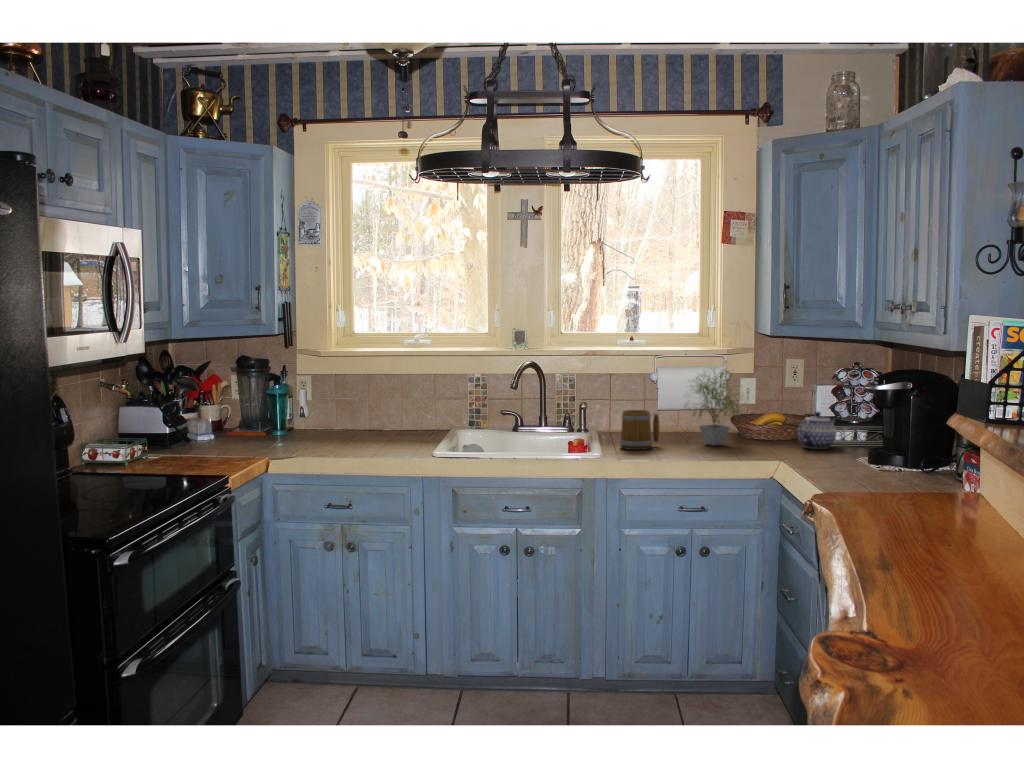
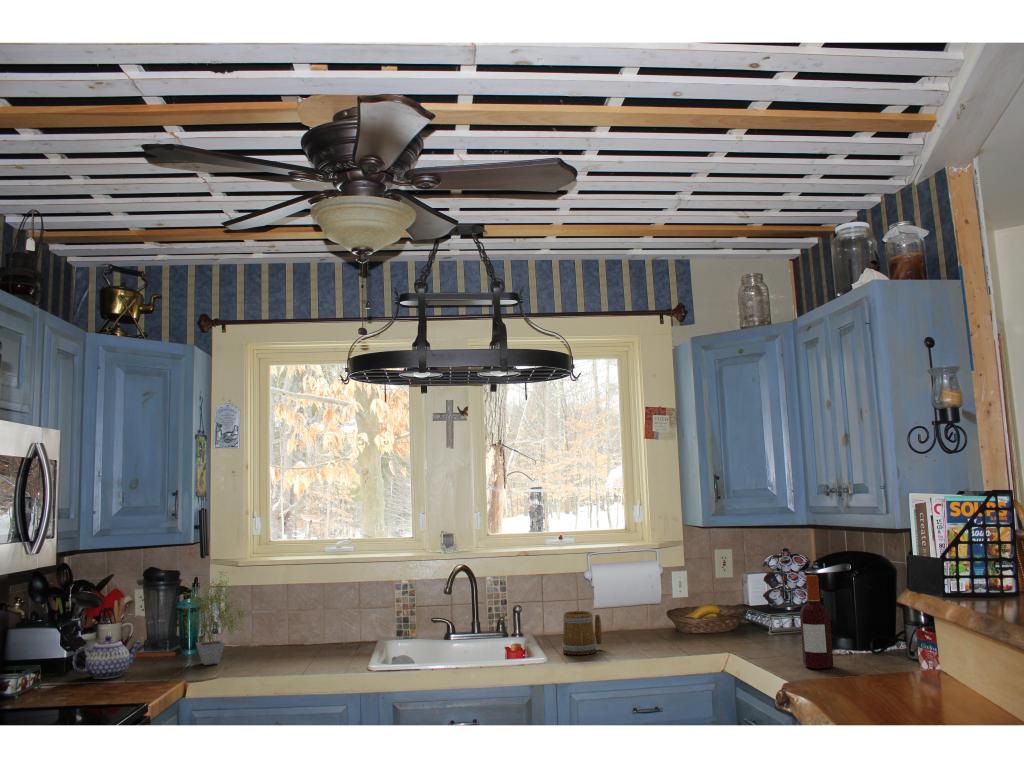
potted plant: present [692,369,749,445] -> present [185,577,246,665]
bottle: none [844,380,873,468] -> present [800,575,833,669]
teapot: present [797,412,837,449] -> present [73,636,141,679]

